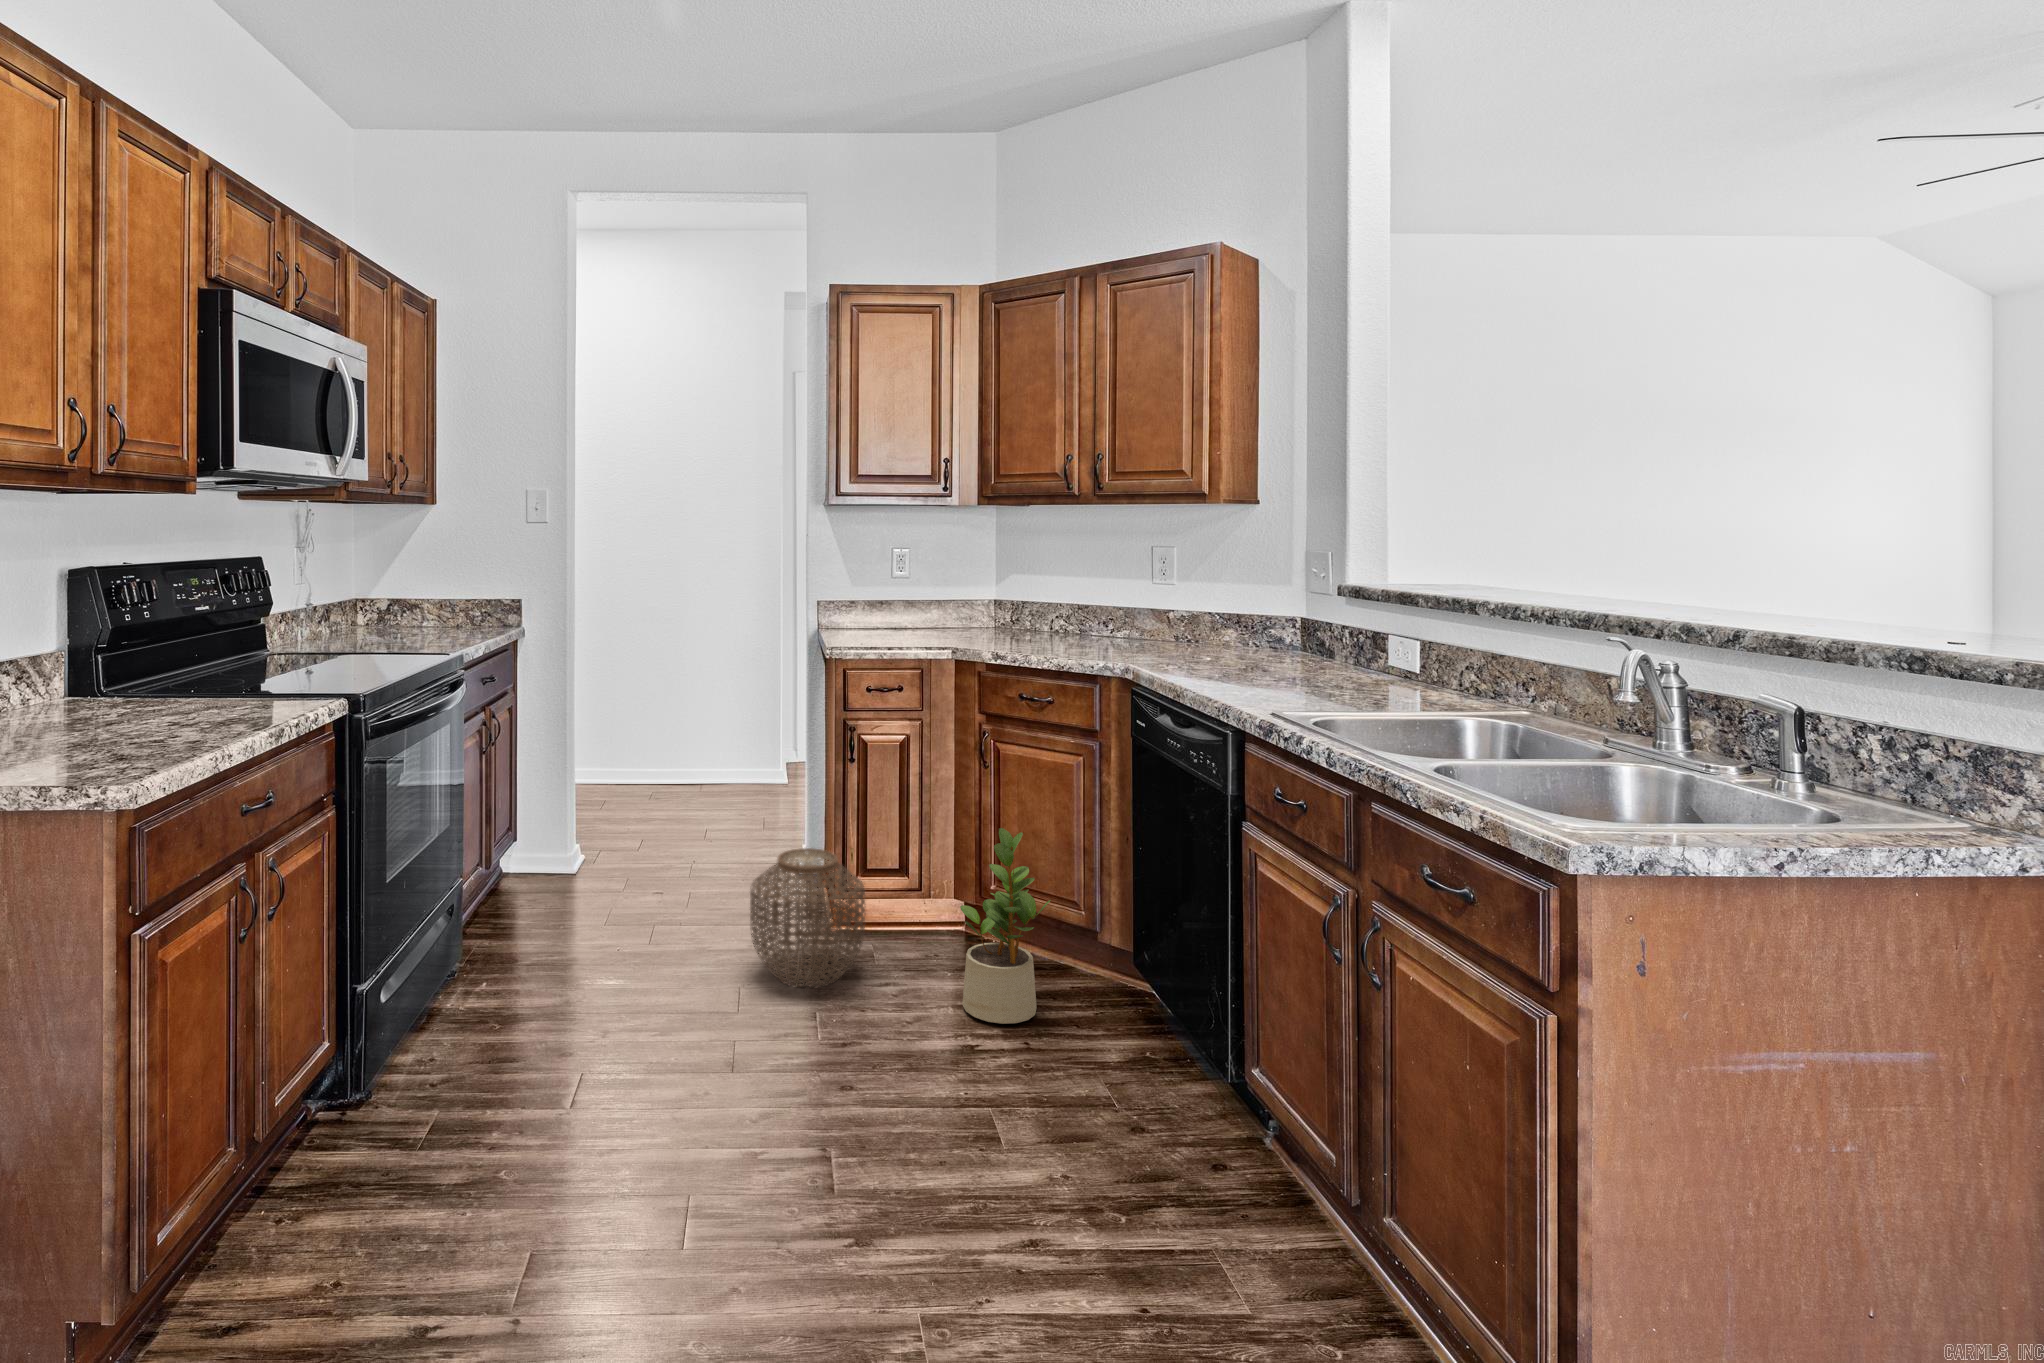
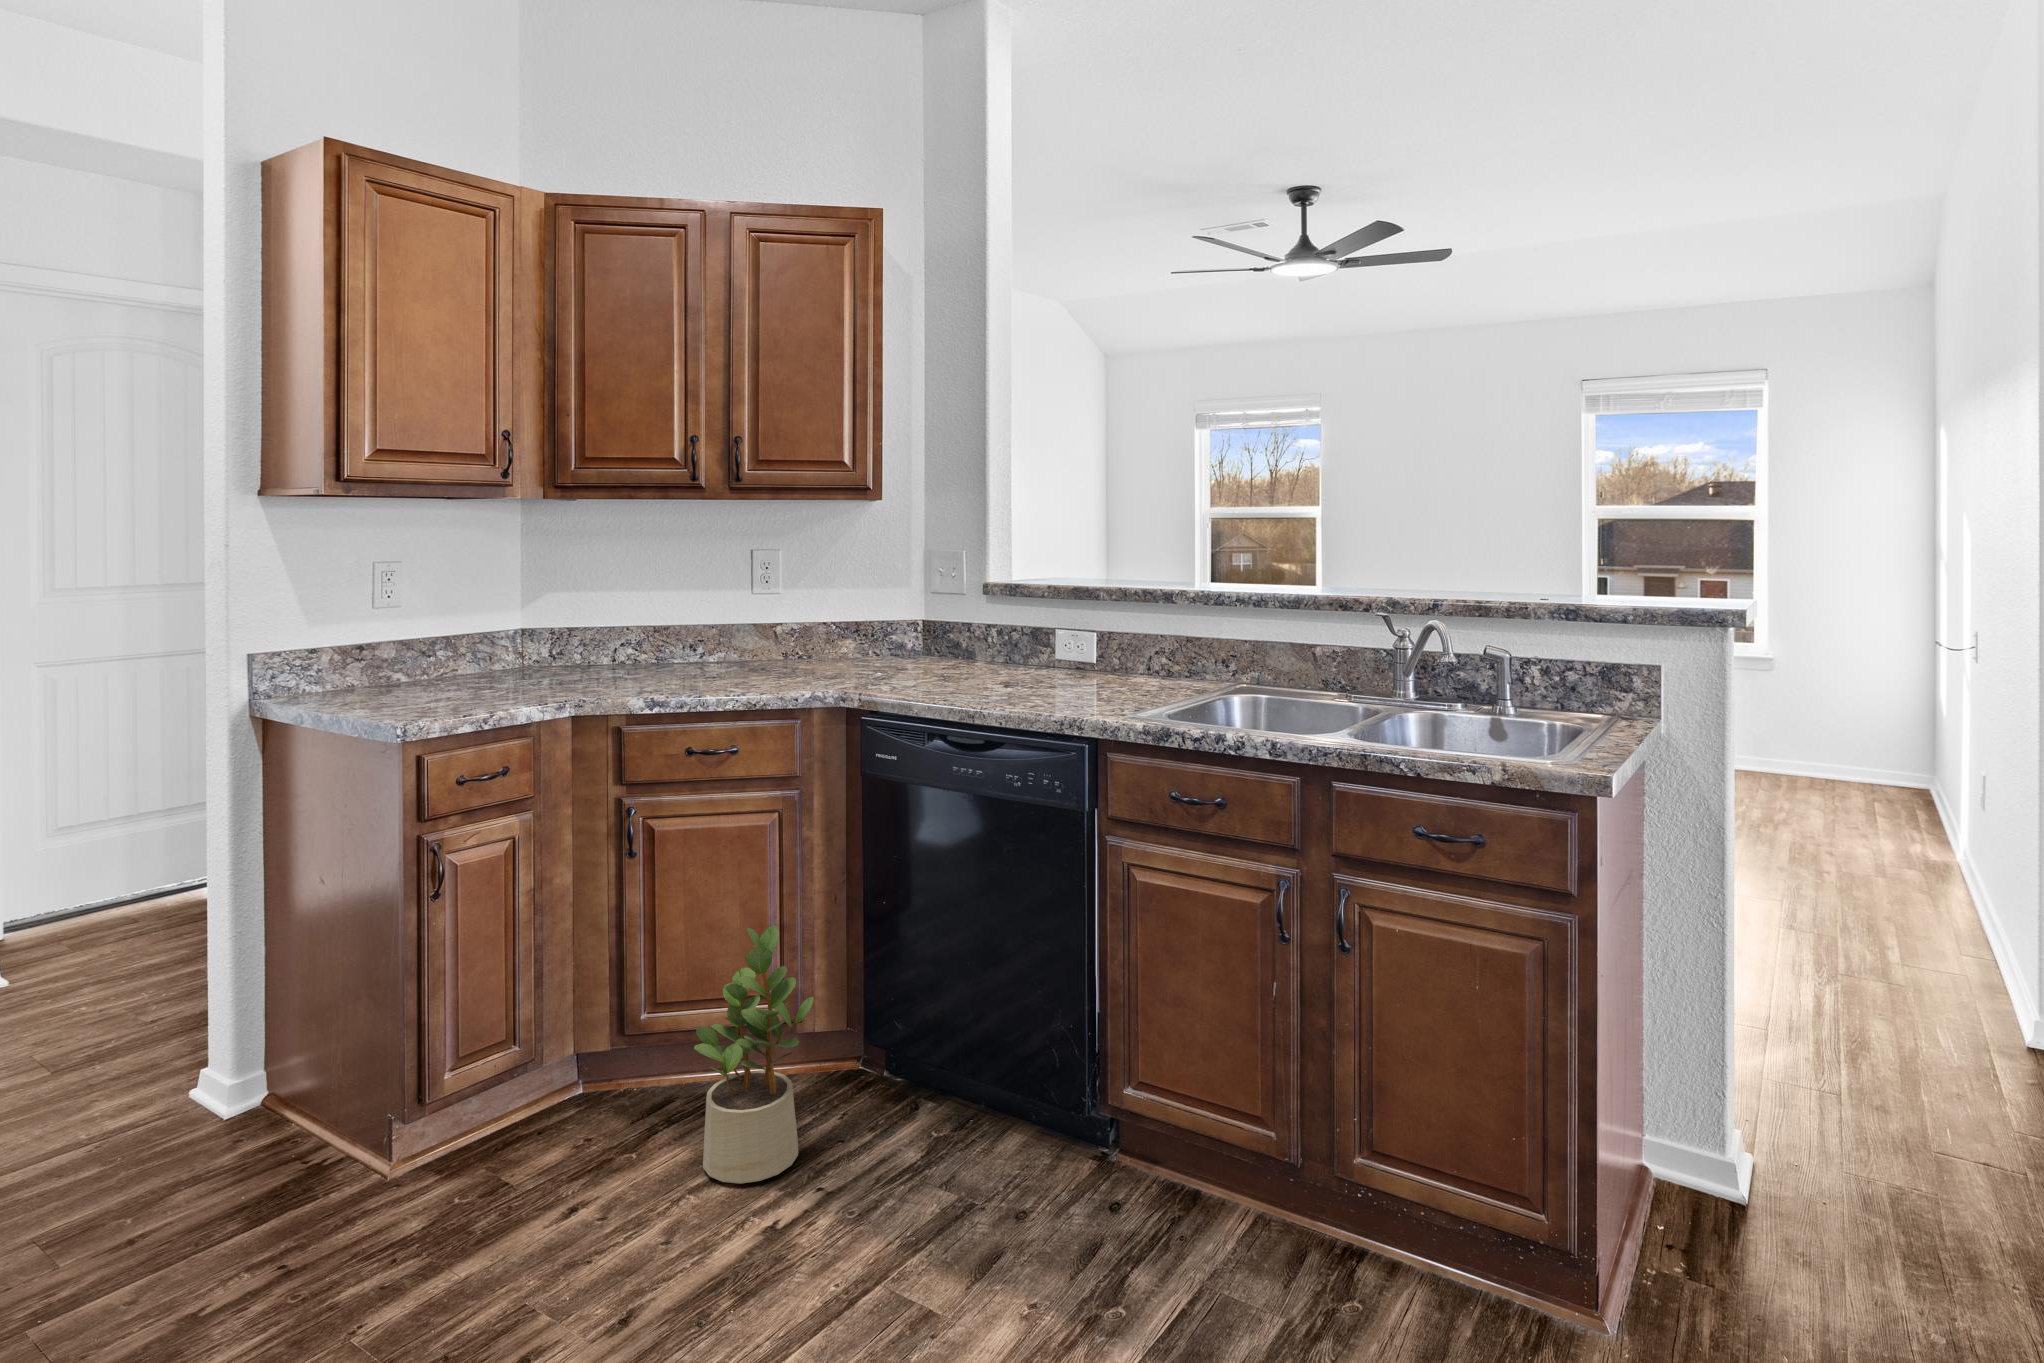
woven basket: present [750,848,865,988] -> none [347,1044,548,1278]

